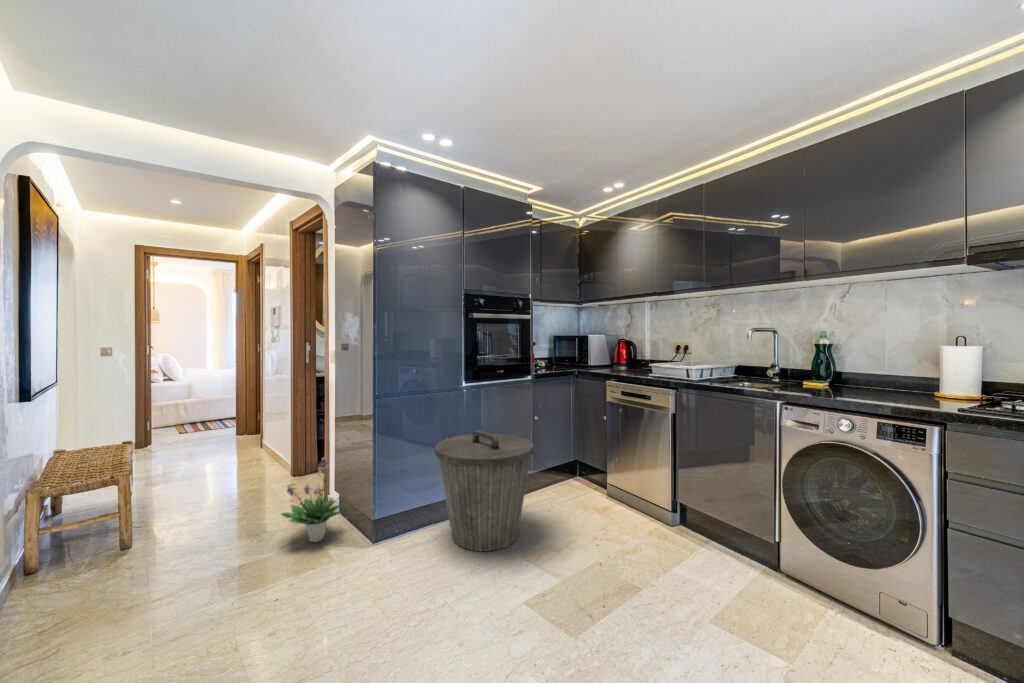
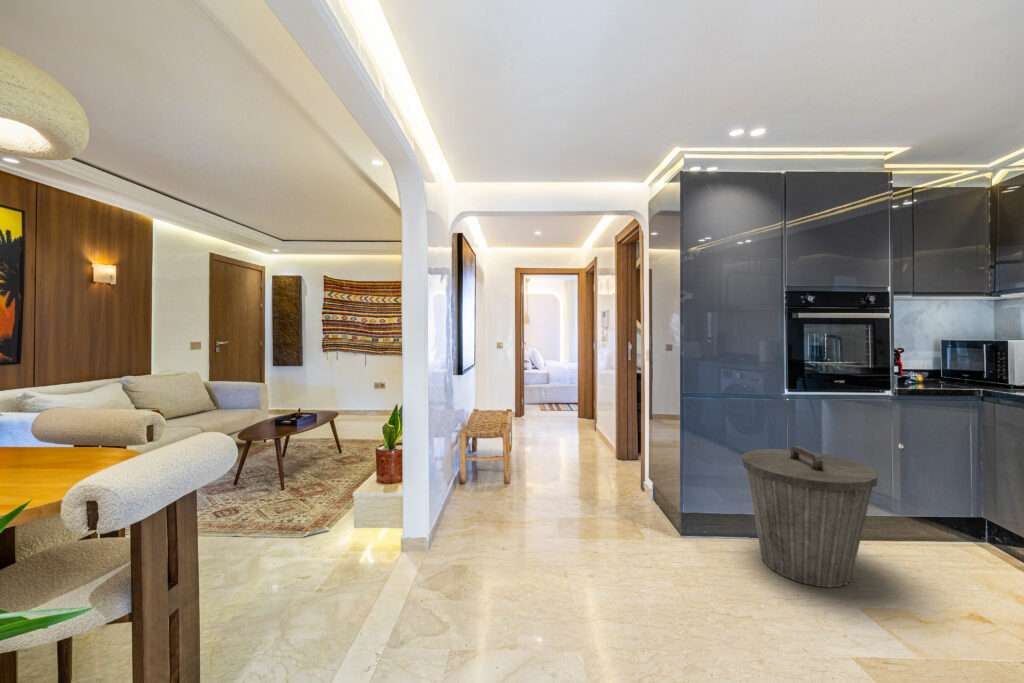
potted plant: present [281,457,344,542] -> none [600,445,655,518]

